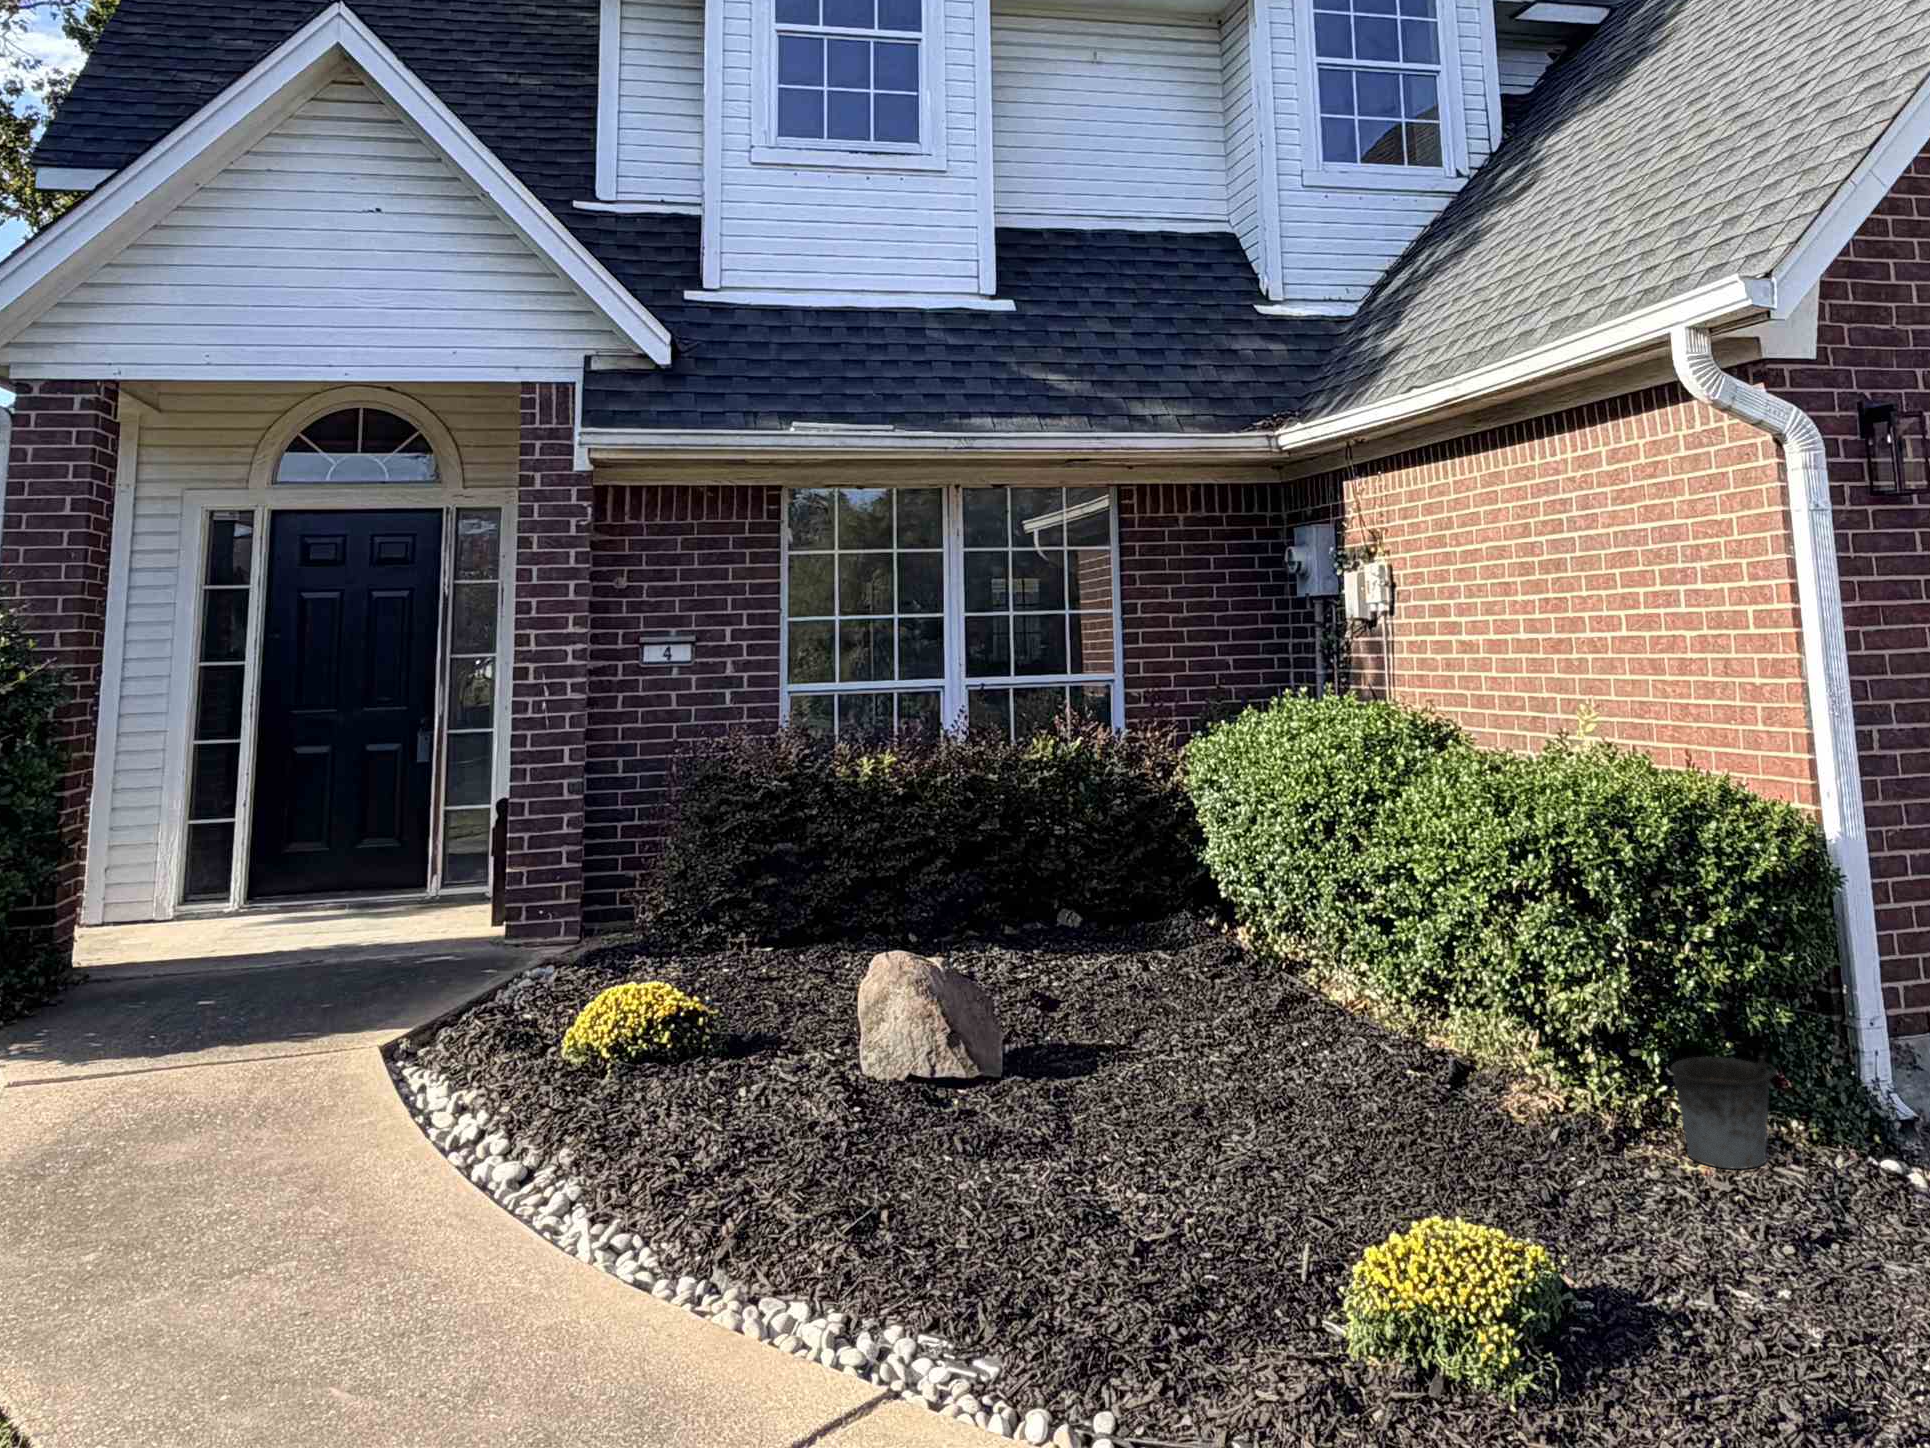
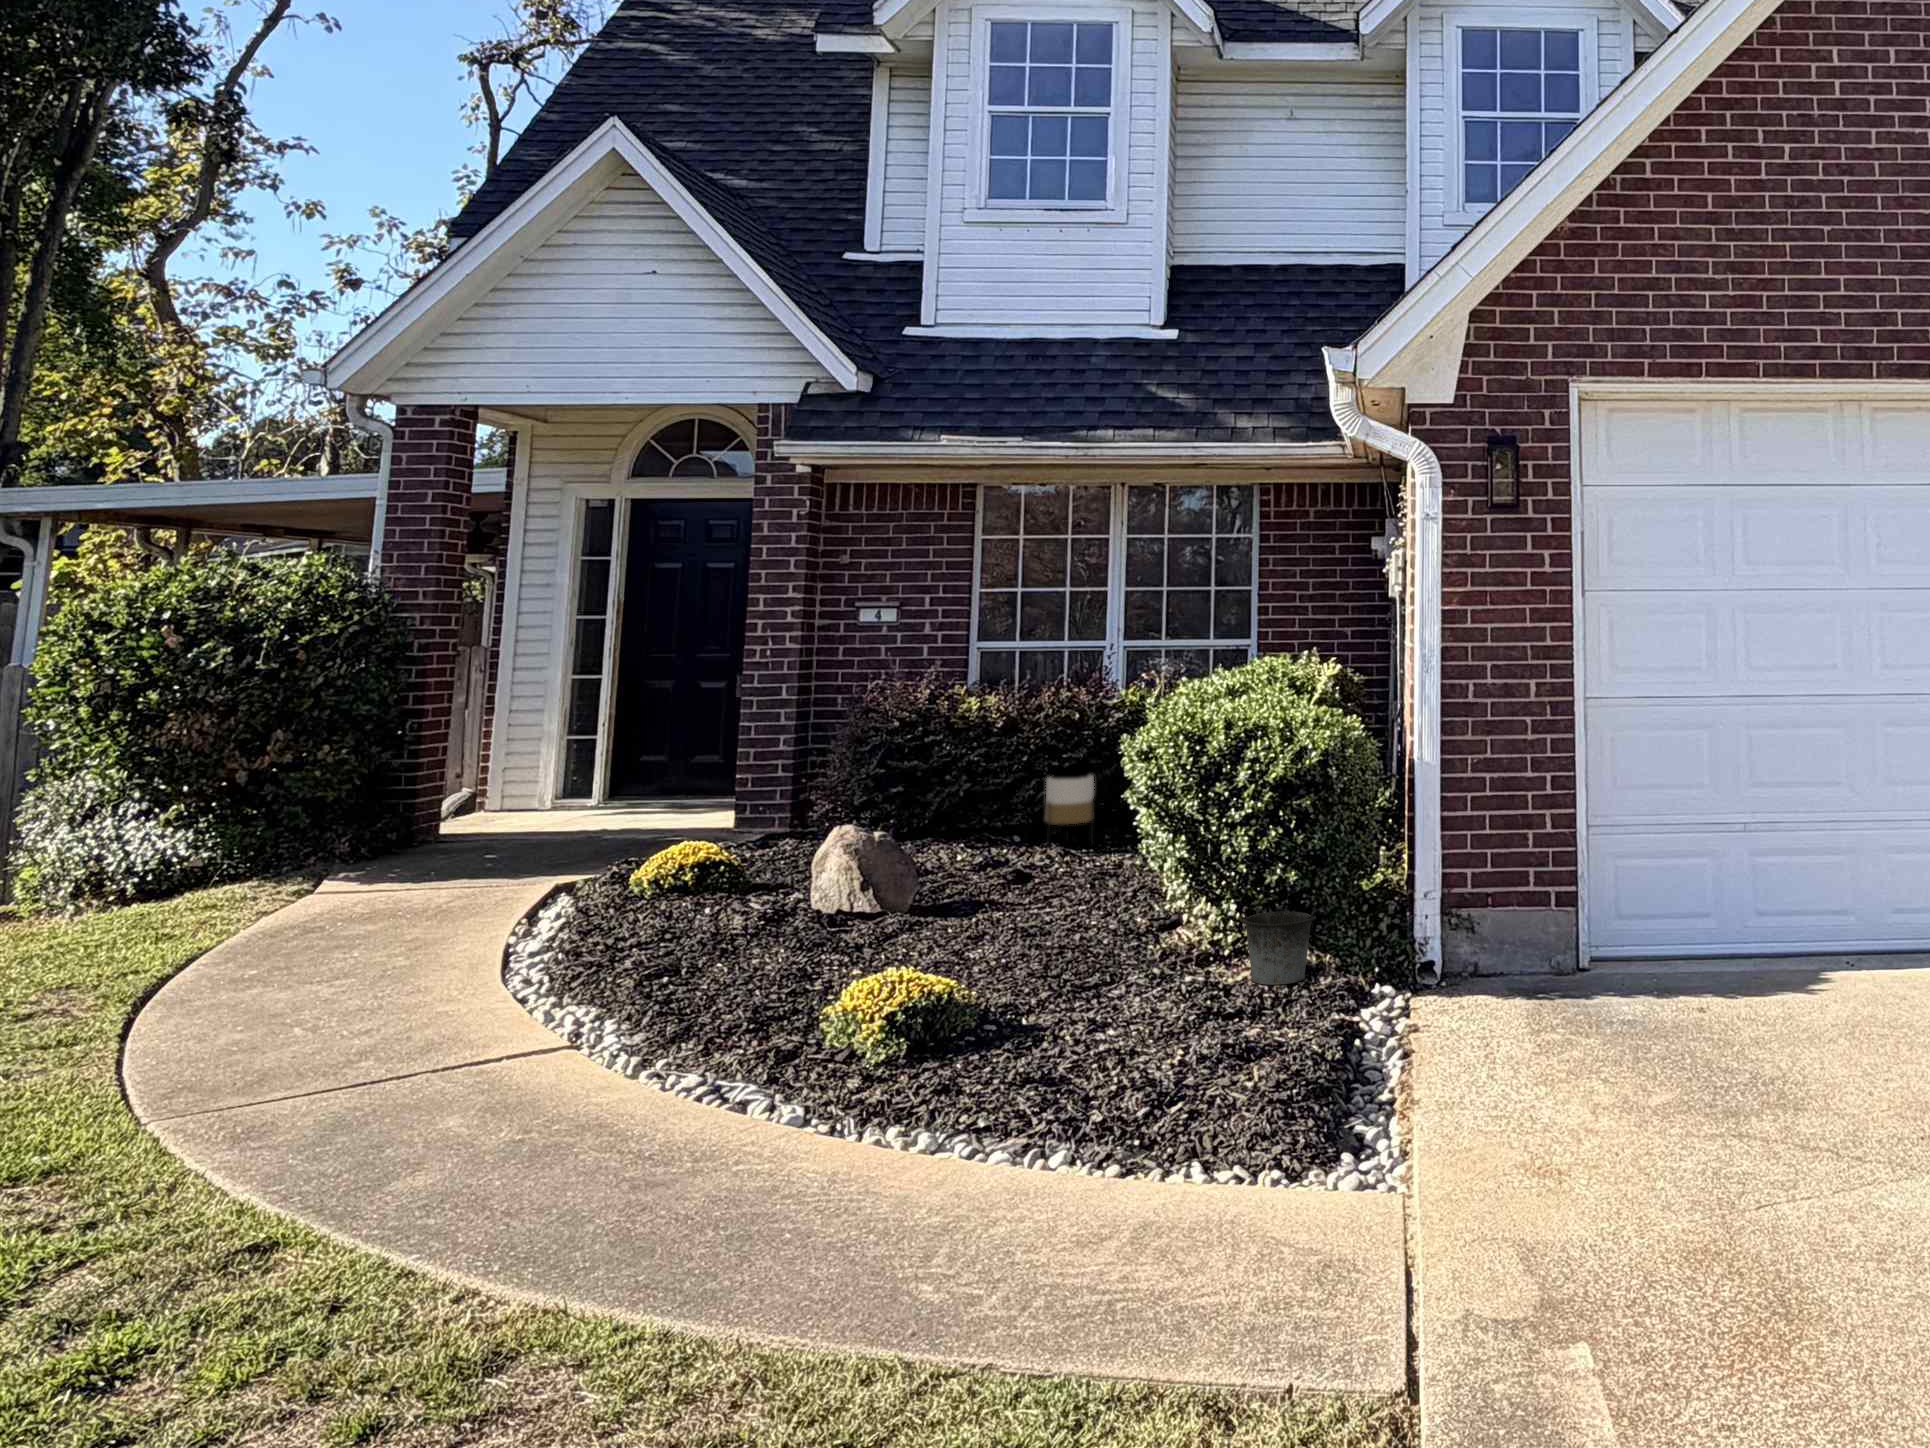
planter: none [976,855,1039,955] -> present [1046,775,1094,826]

